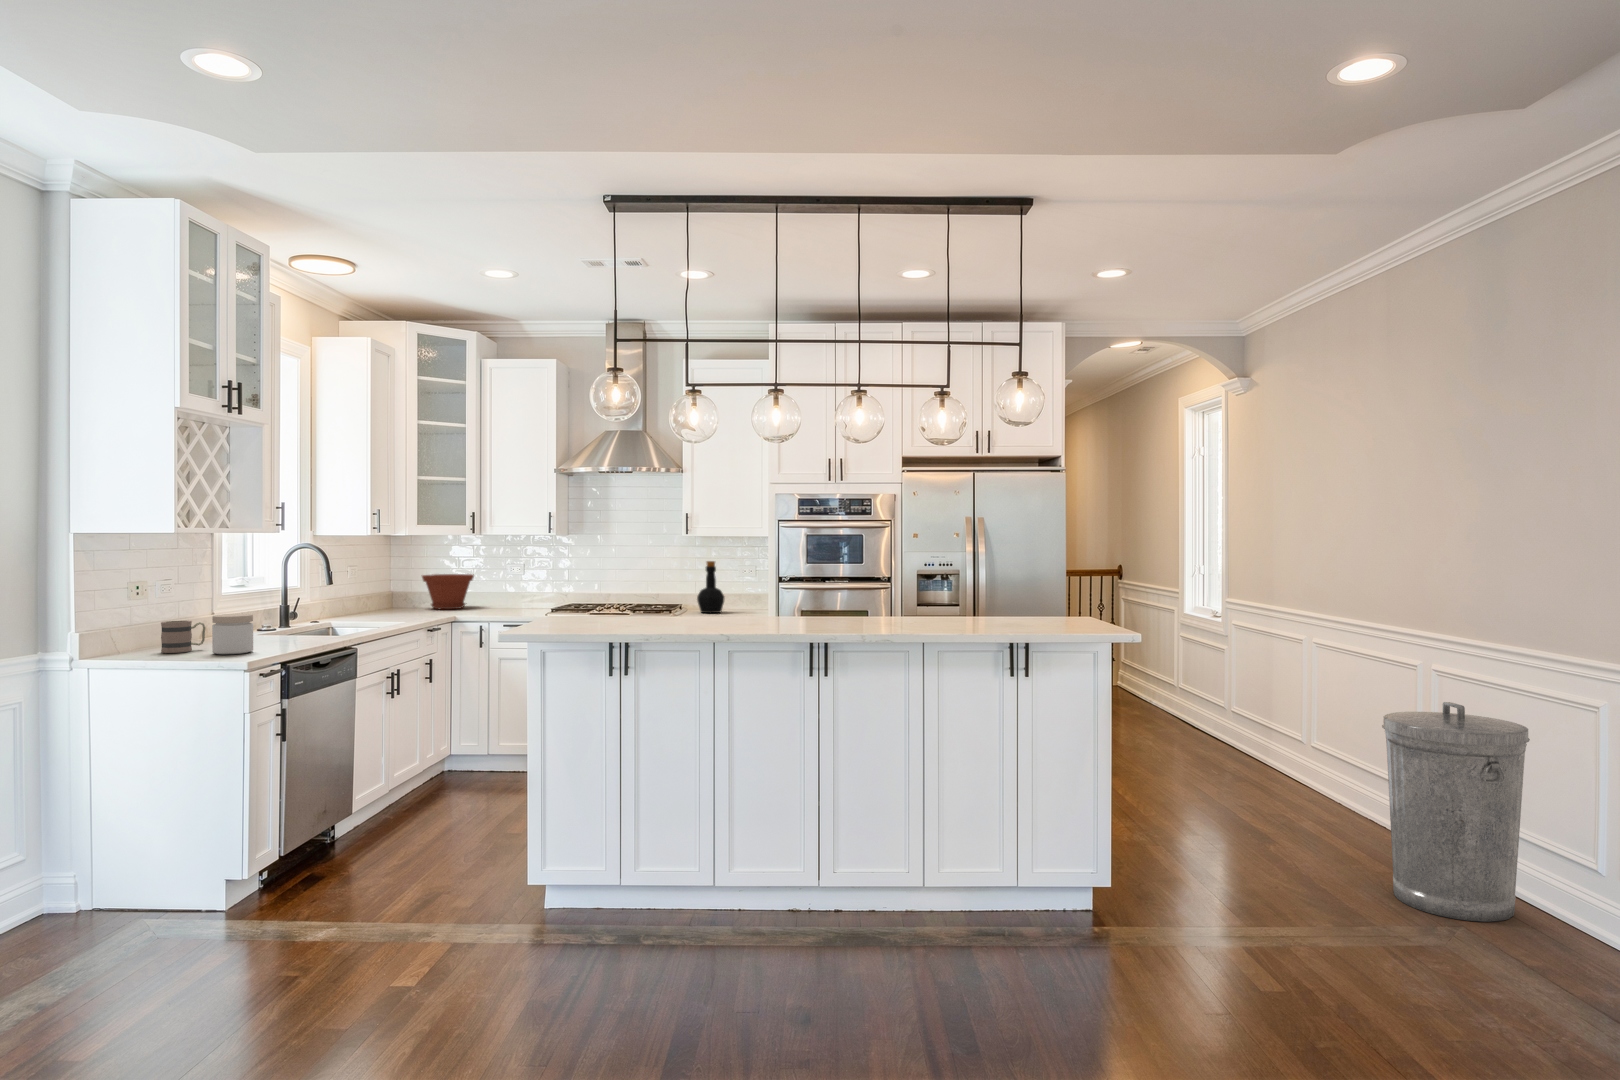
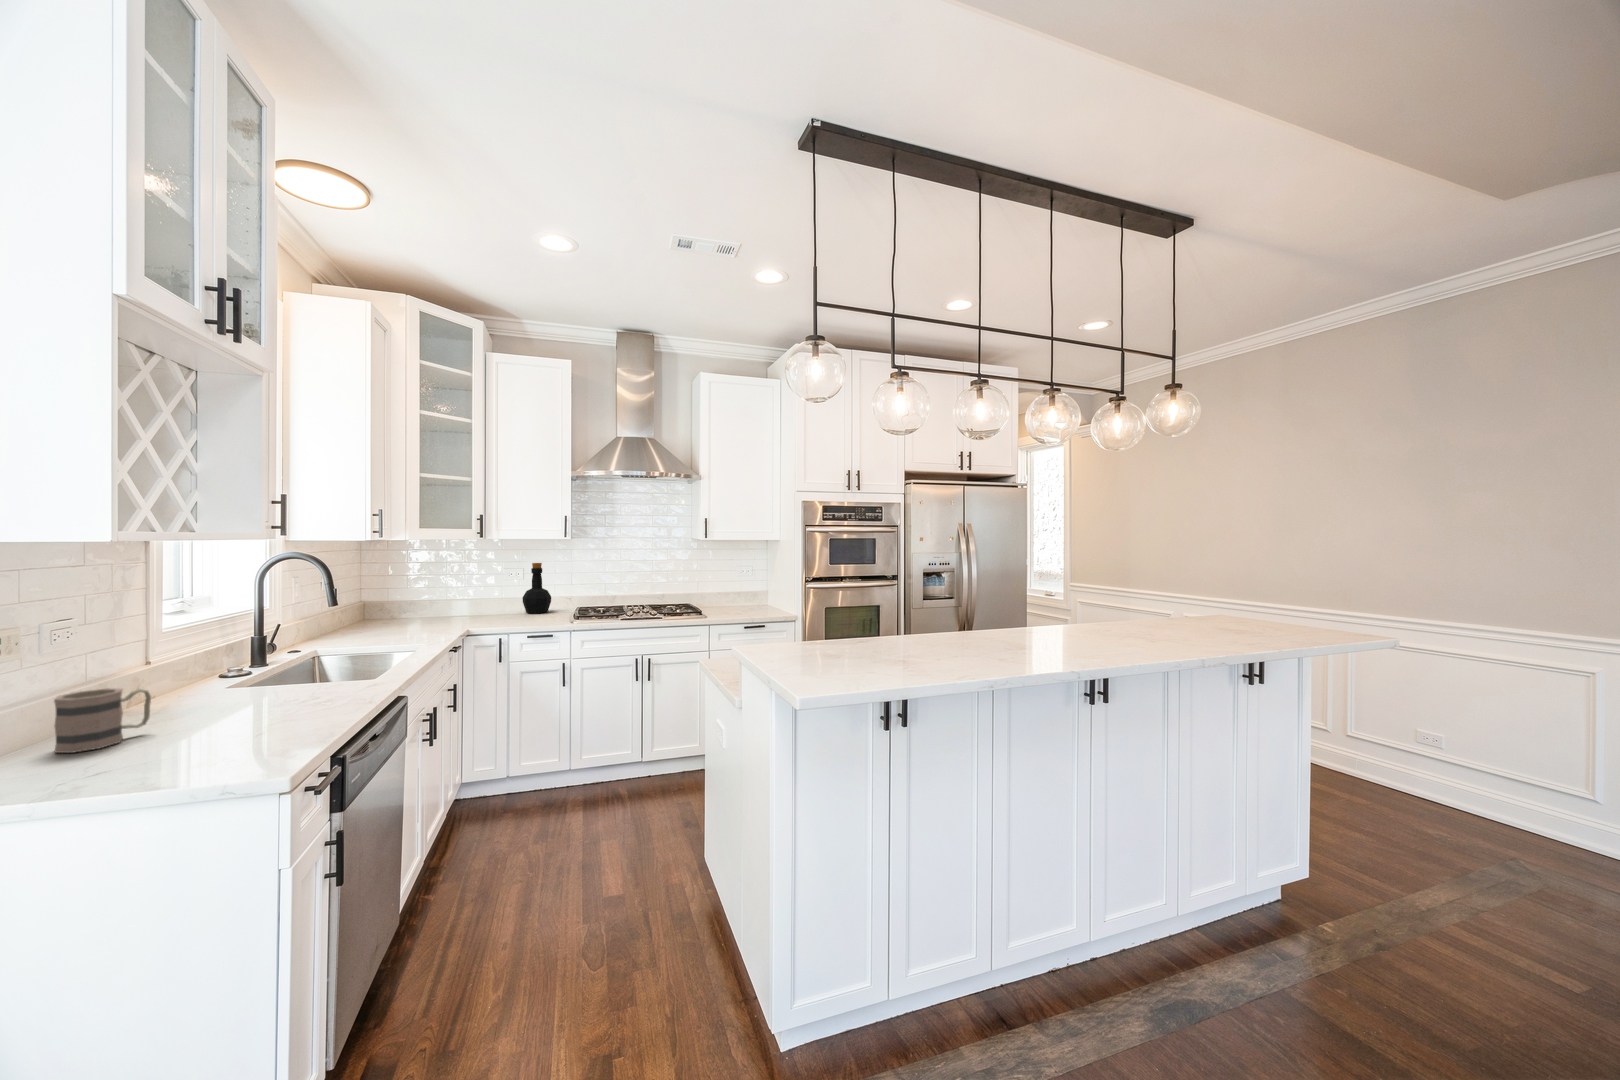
bottle: present [697,561,724,613] -> present [523,563,551,614]
plant pot: present [422,574,474,609] -> none [413,581,476,621]
jar: present [212,614,253,654] -> none [176,669,257,745]
trash can: present [1382,702,1530,922] -> none [1376,668,1515,843]

